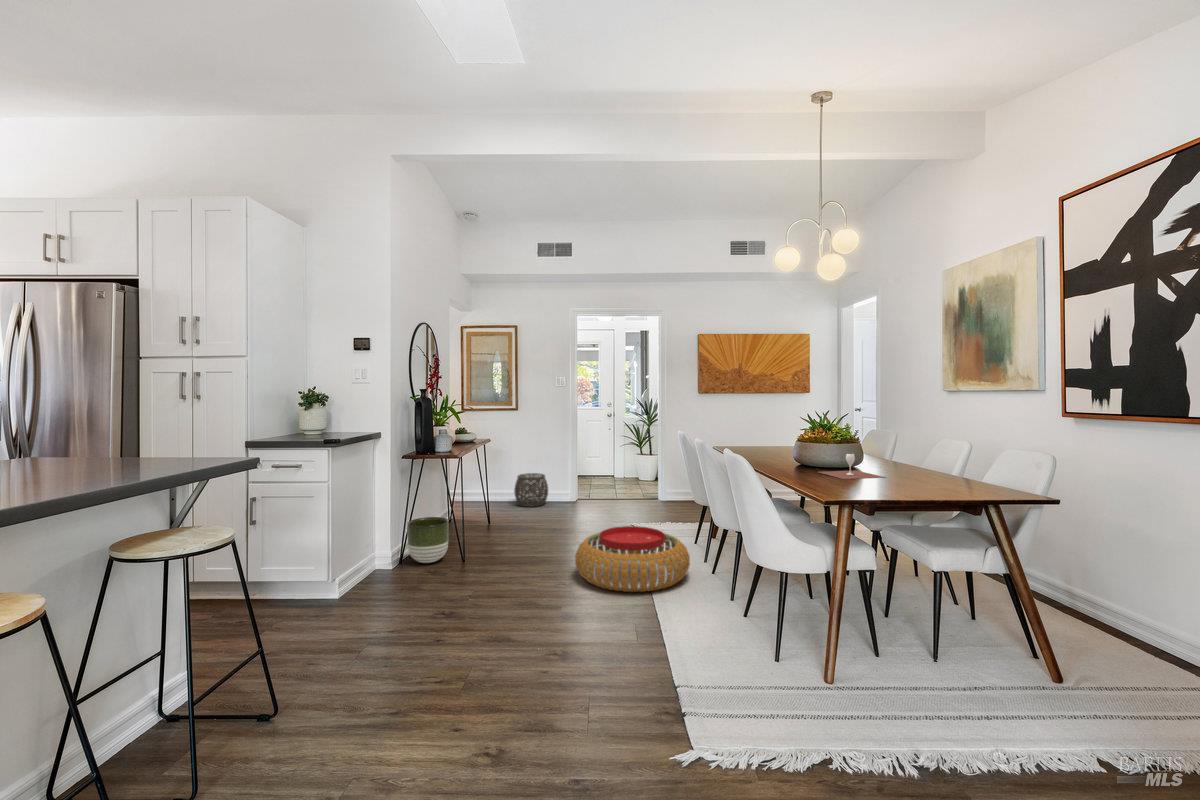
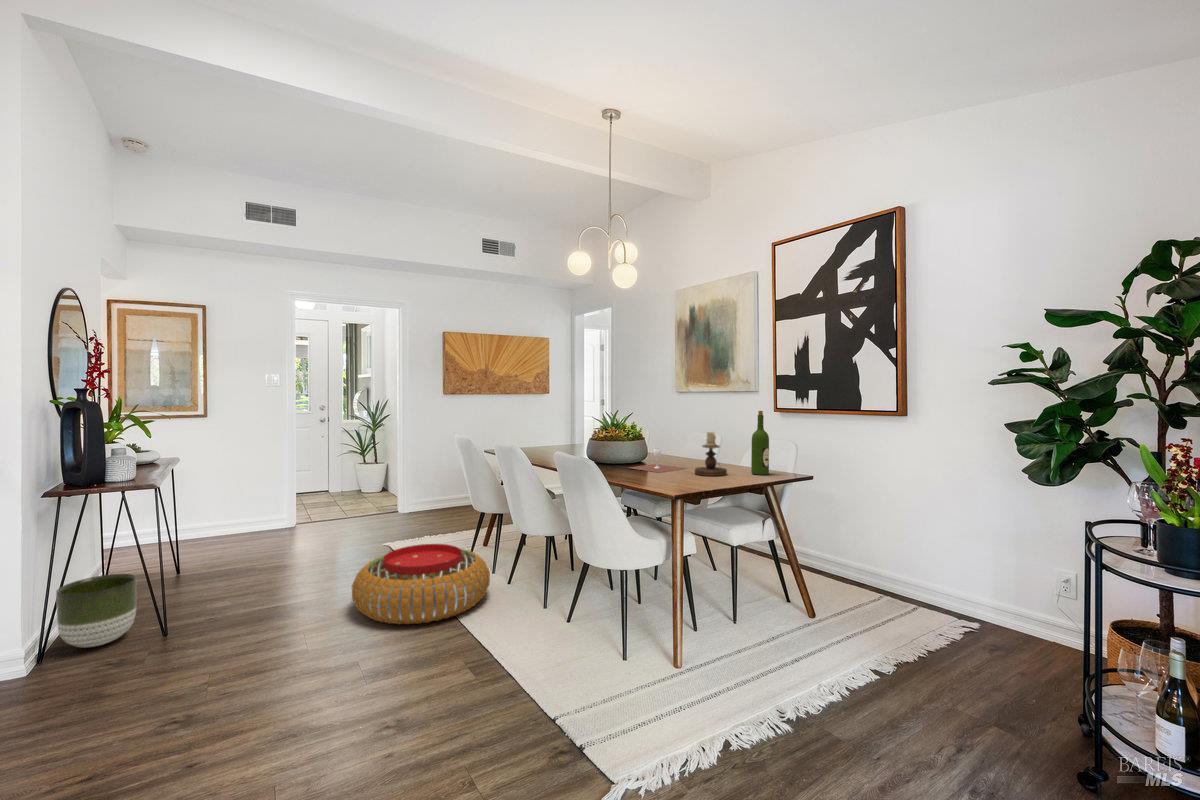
wine bottle: none [956,414,980,491] -> present [751,411,769,475]
candlestick: none [882,437,922,488] -> present [695,432,727,476]
woven basket: present [514,473,548,507] -> none [207,495,260,540]

